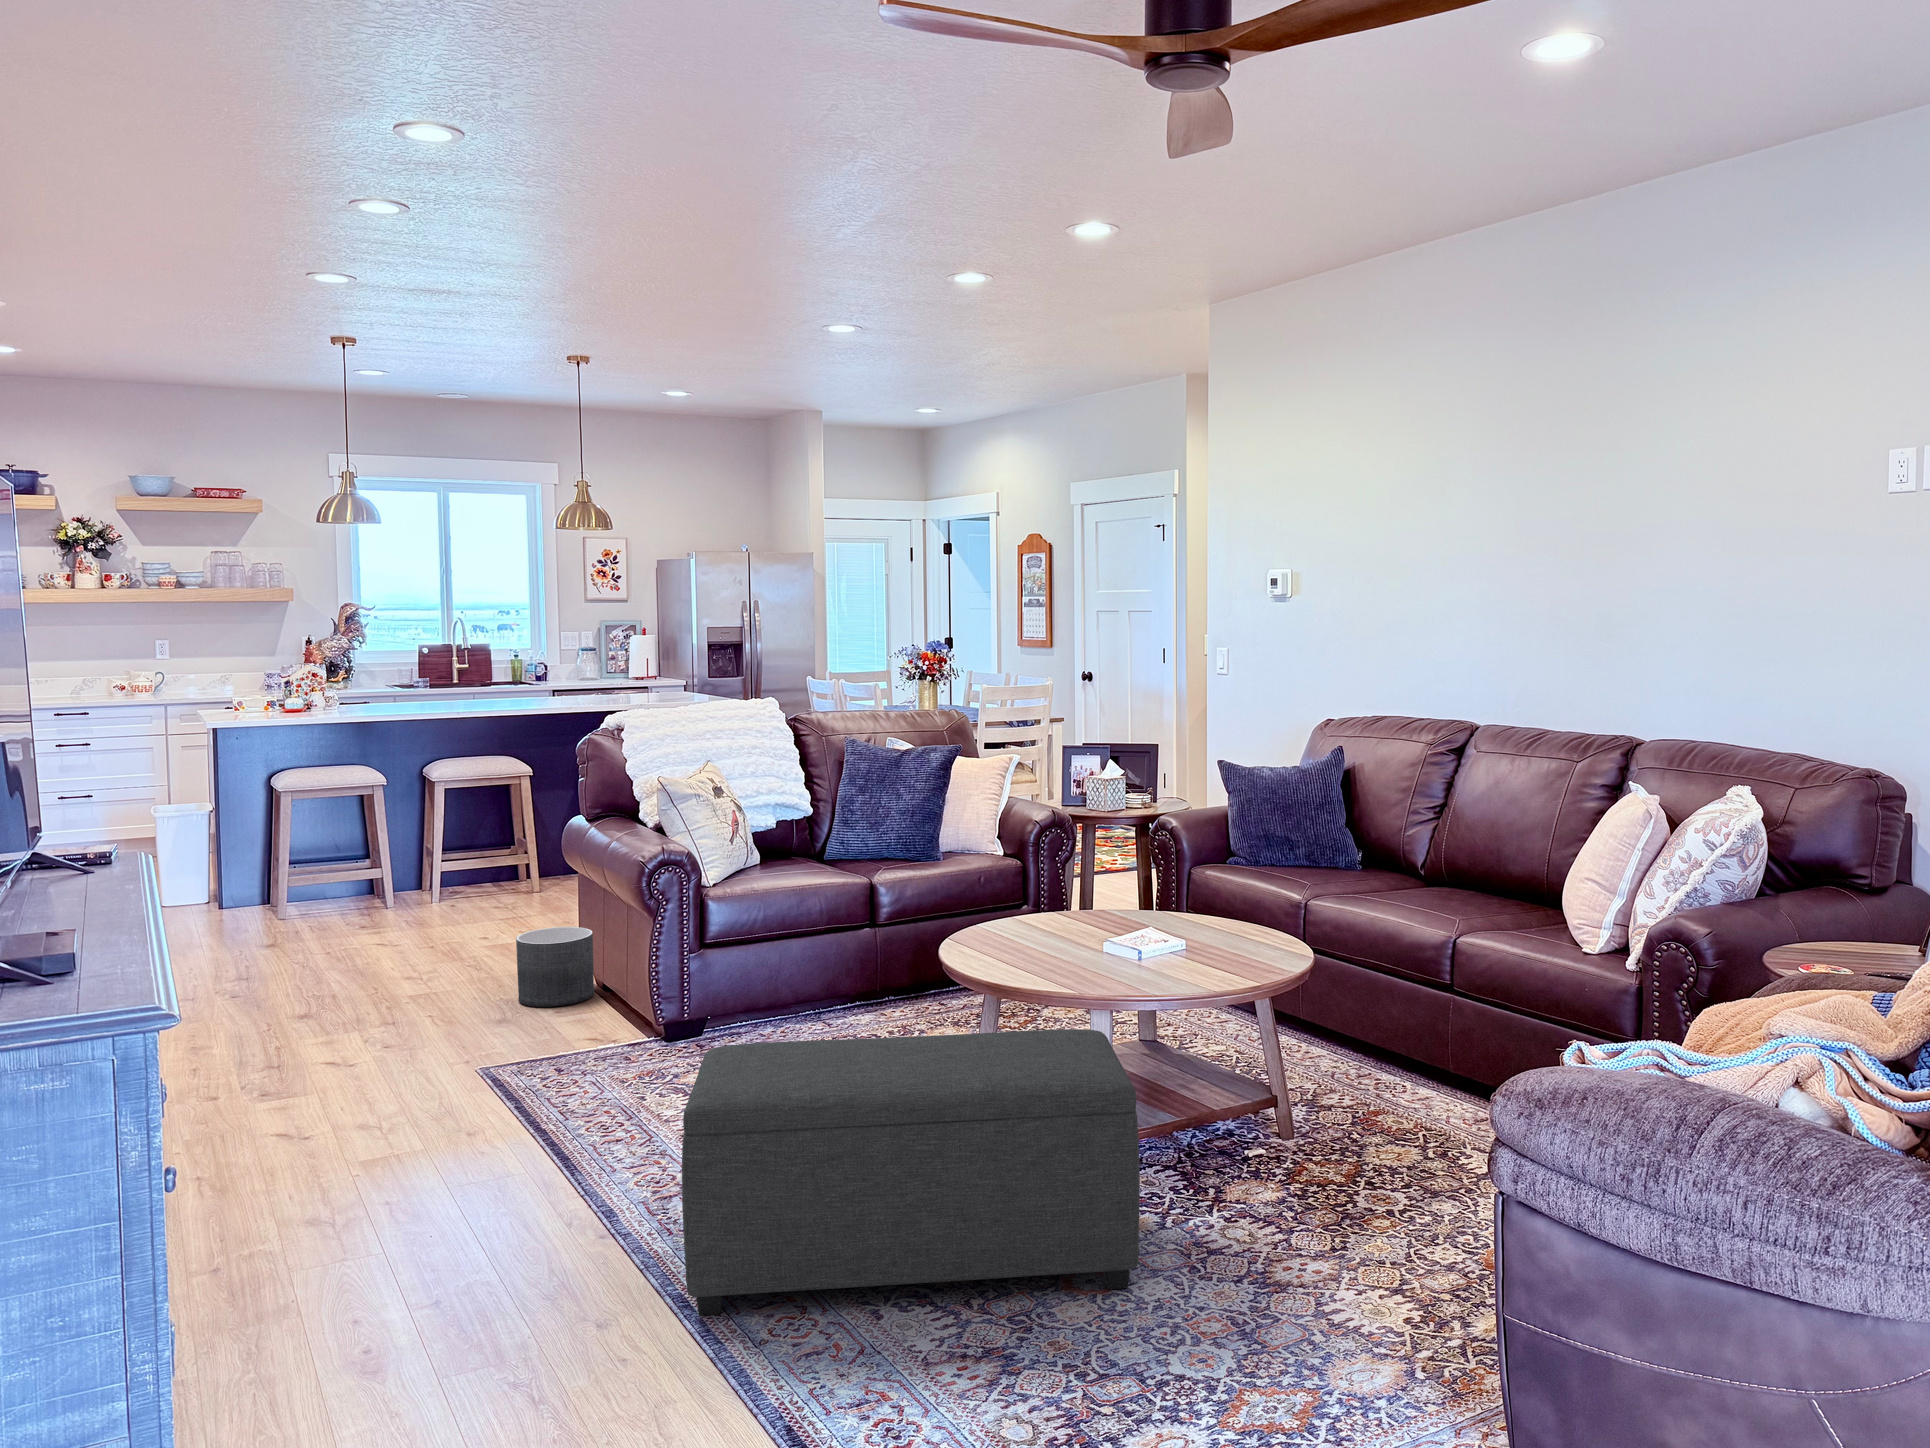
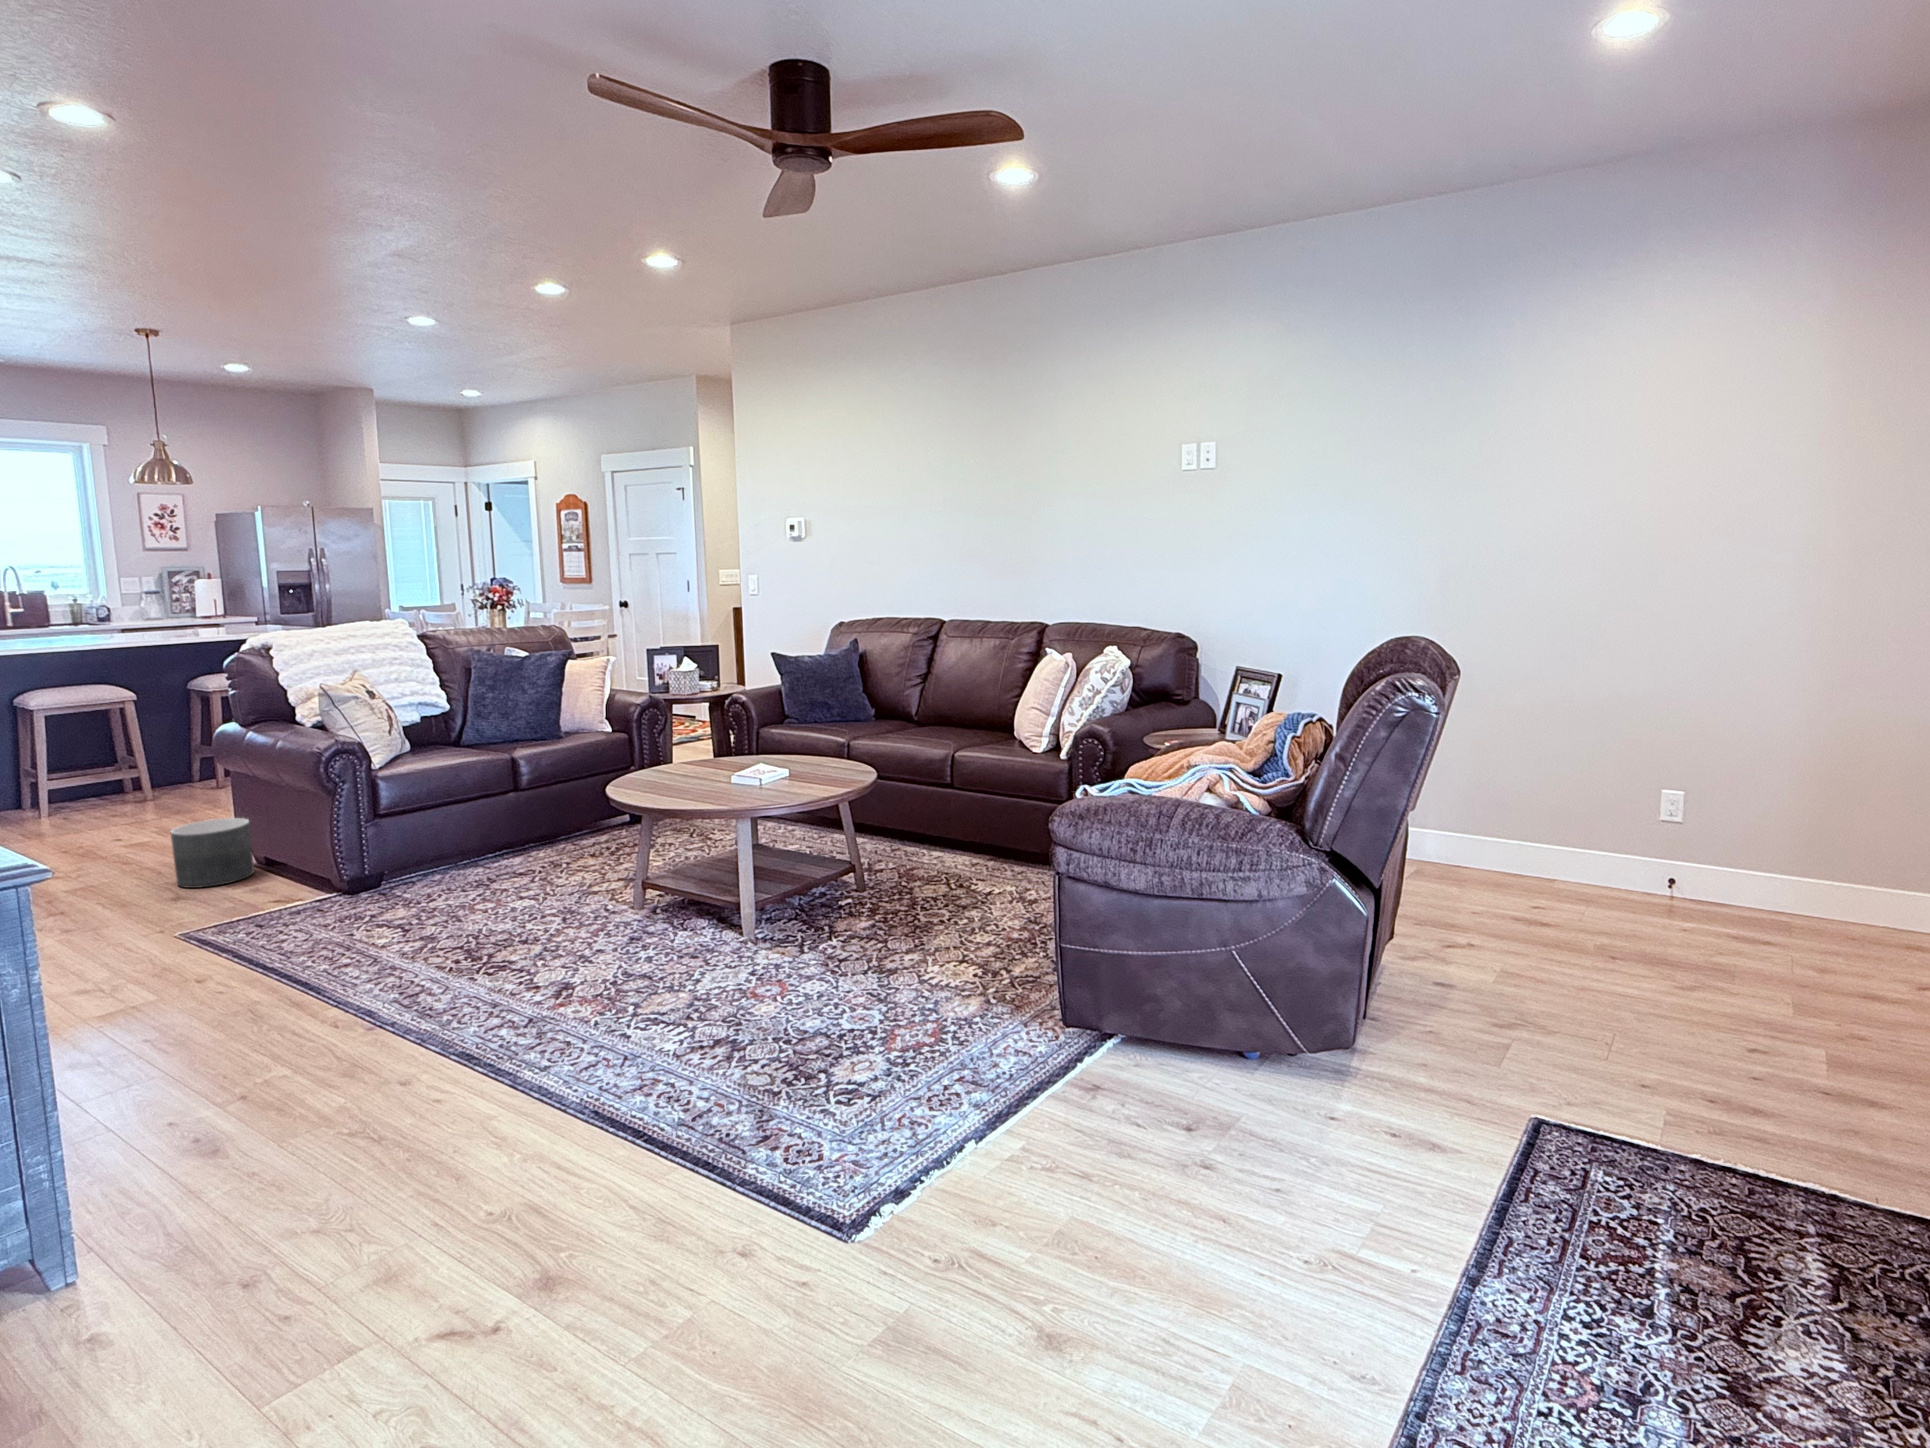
ottoman: present [682,1029,1140,1315] -> none [452,829,803,1065]

